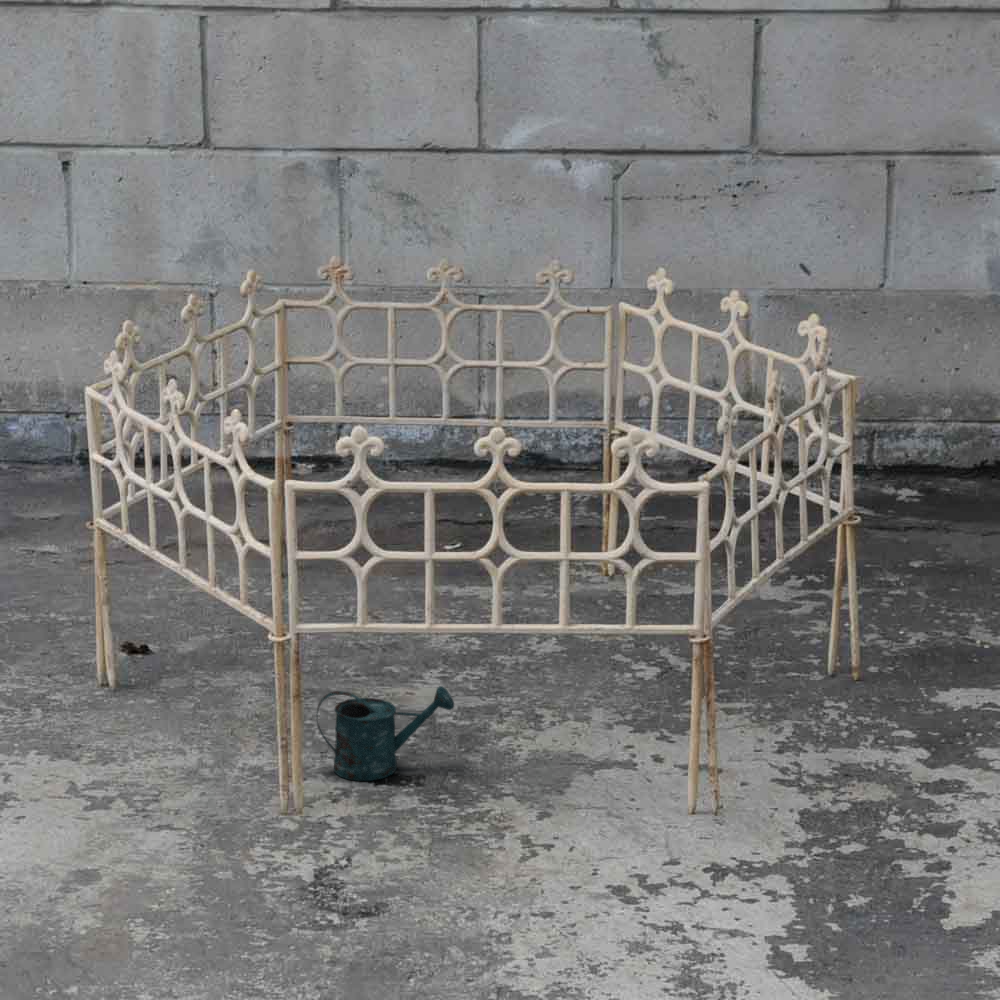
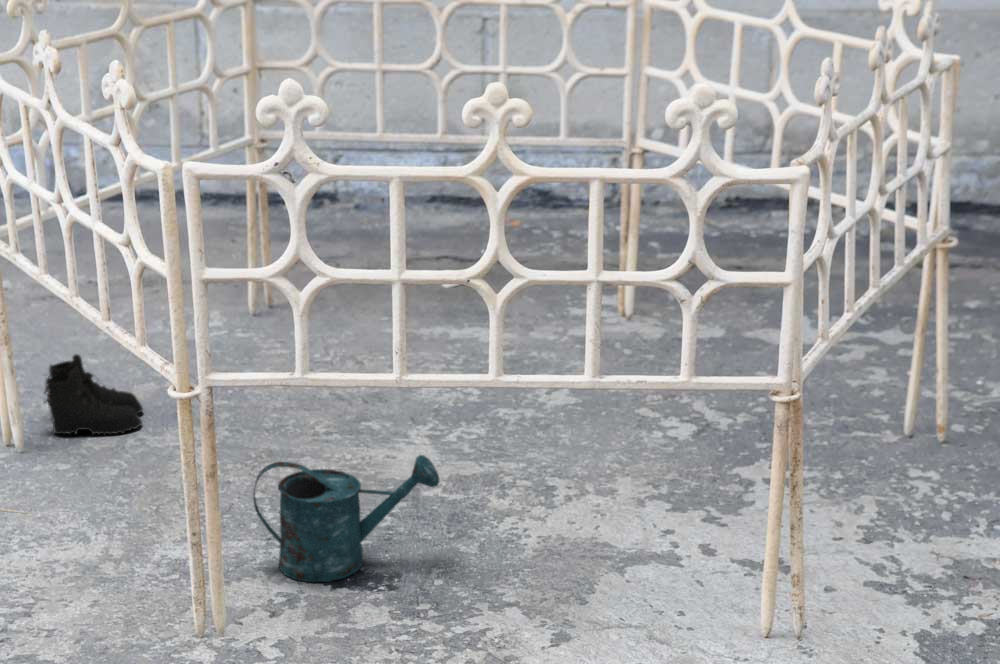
boots: none [124,612,203,678] -> present [44,354,143,435]

